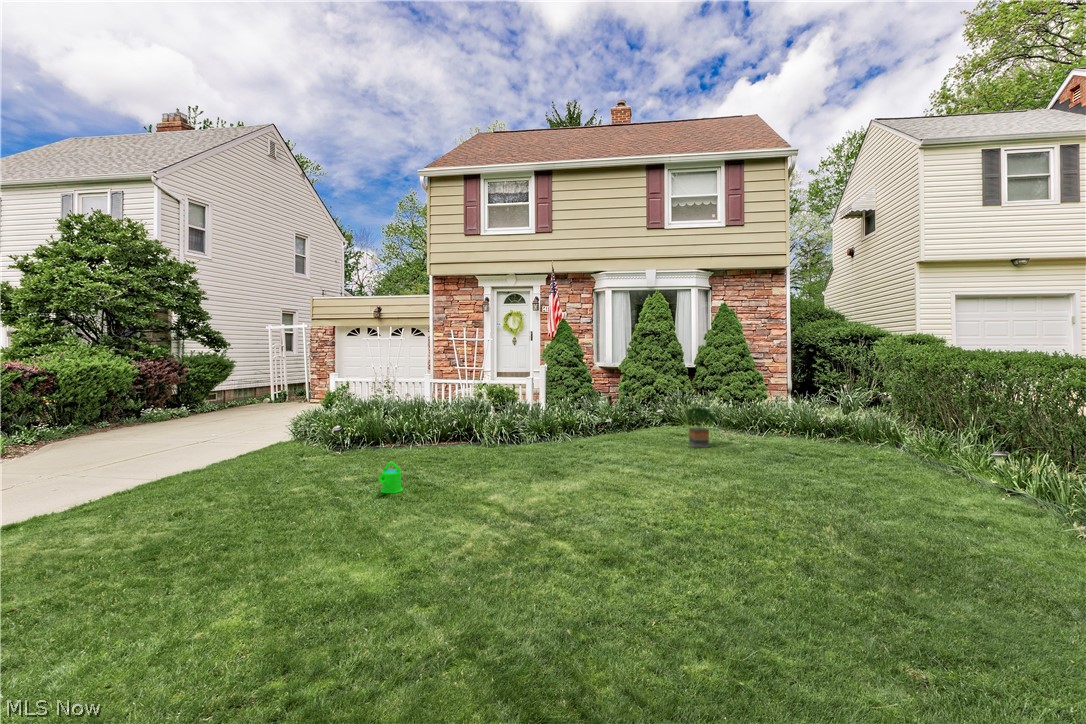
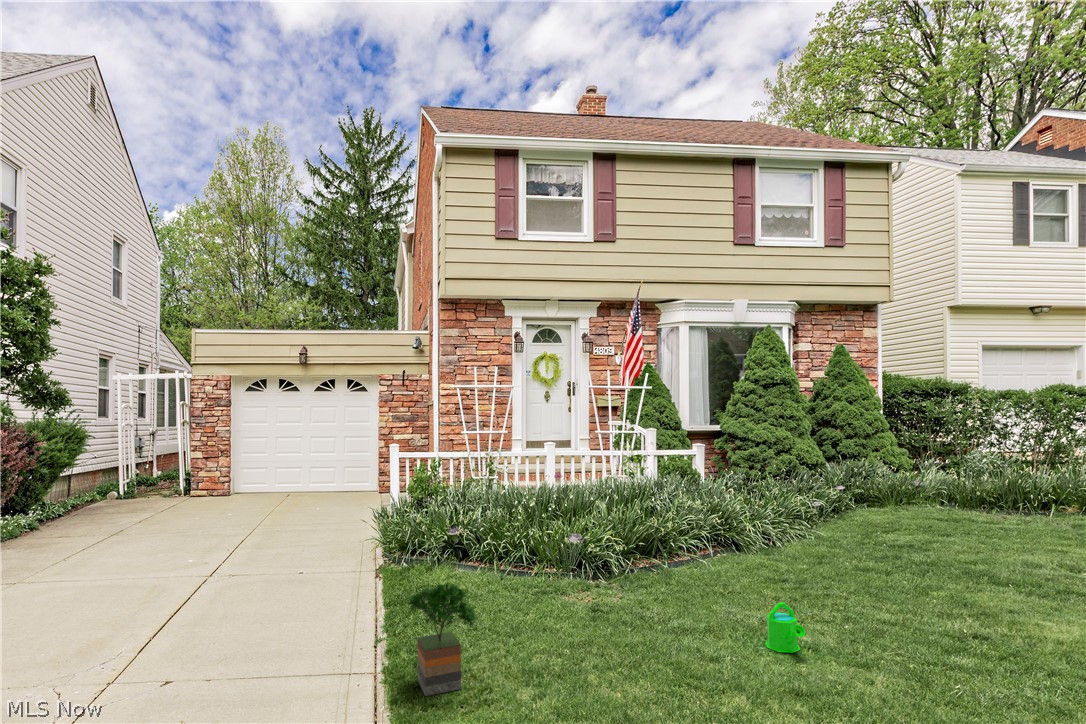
potted tree: present [687,408,715,448] -> present [407,583,476,696]

